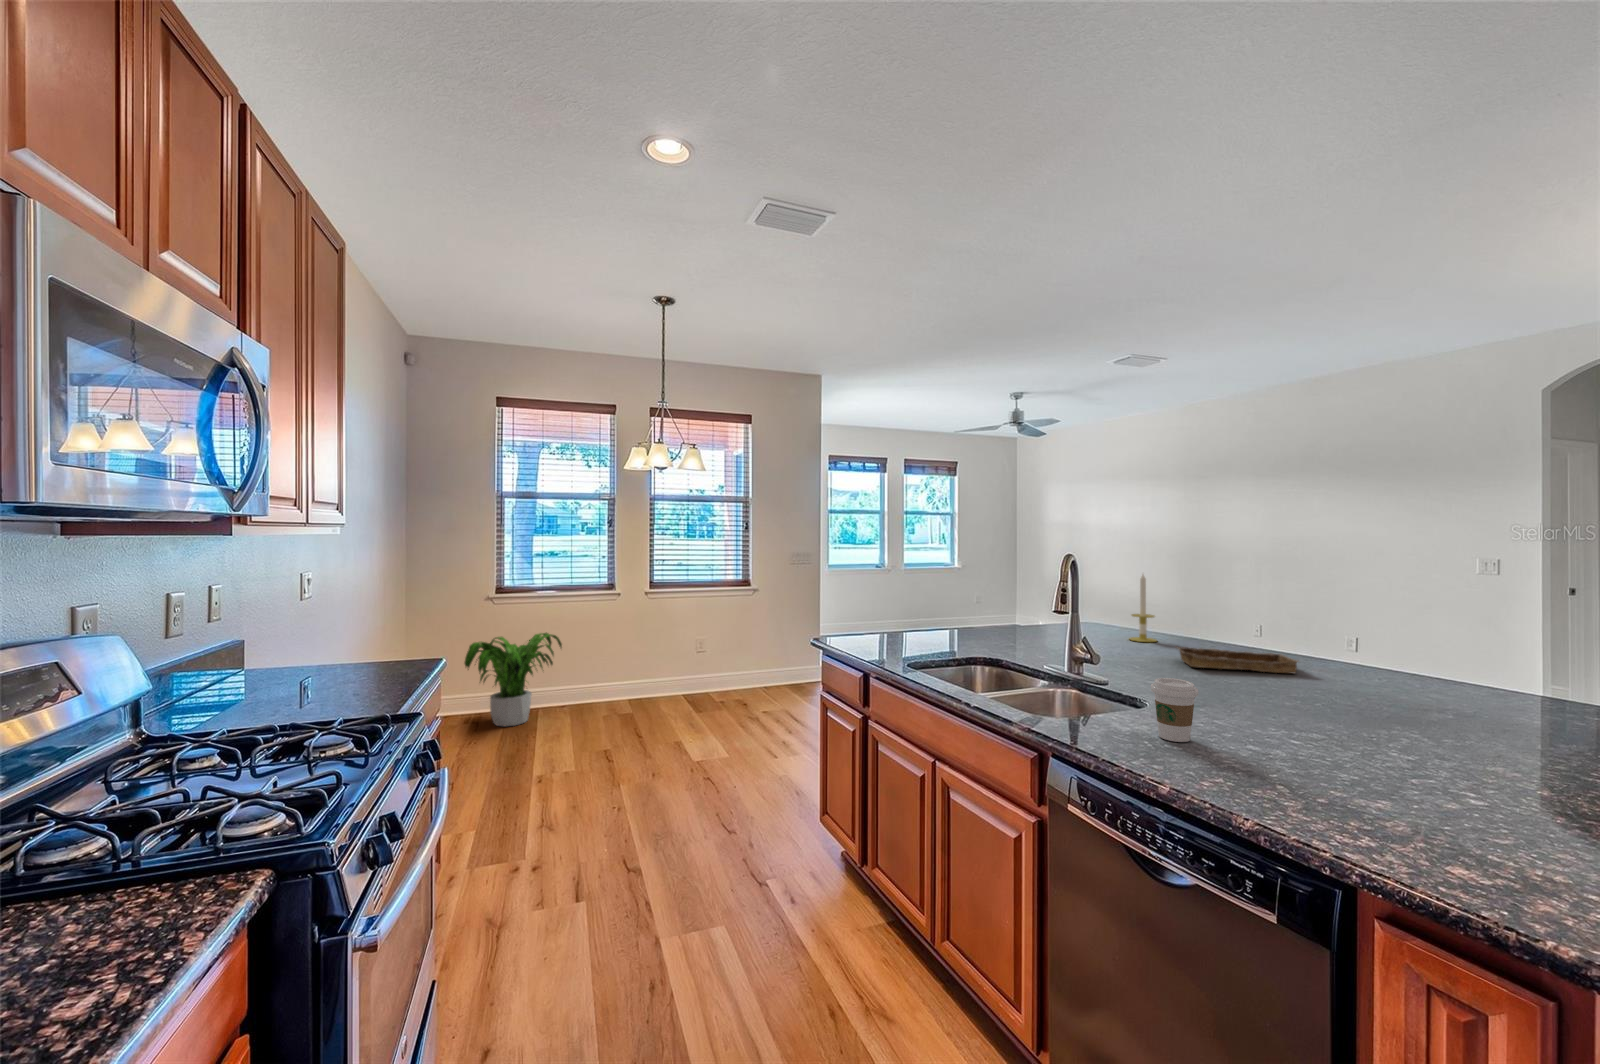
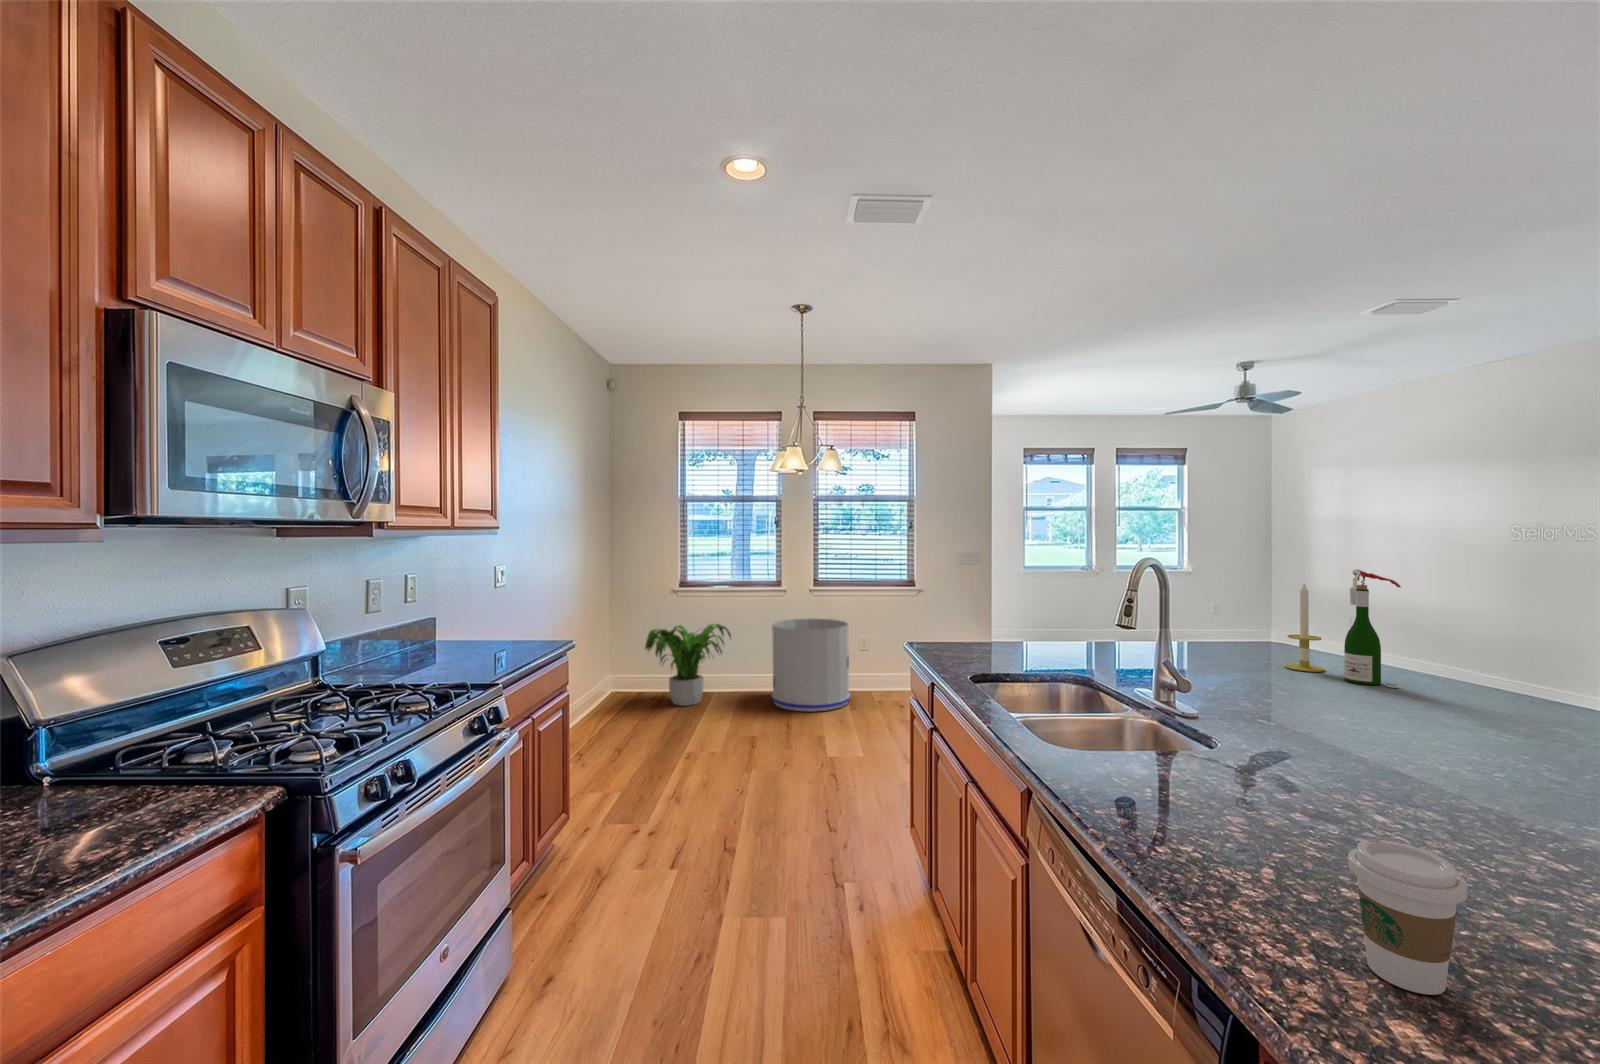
wine bottle: none [1177,561,1216,650] -> present [1344,569,1401,688]
trash can: none [609,622,693,719] -> present [771,619,850,711]
tray: present [1176,646,1298,673] -> none [1315,678,1496,728]
coffee cup: present [1151,678,1198,742] -> present [1348,840,1468,995]

